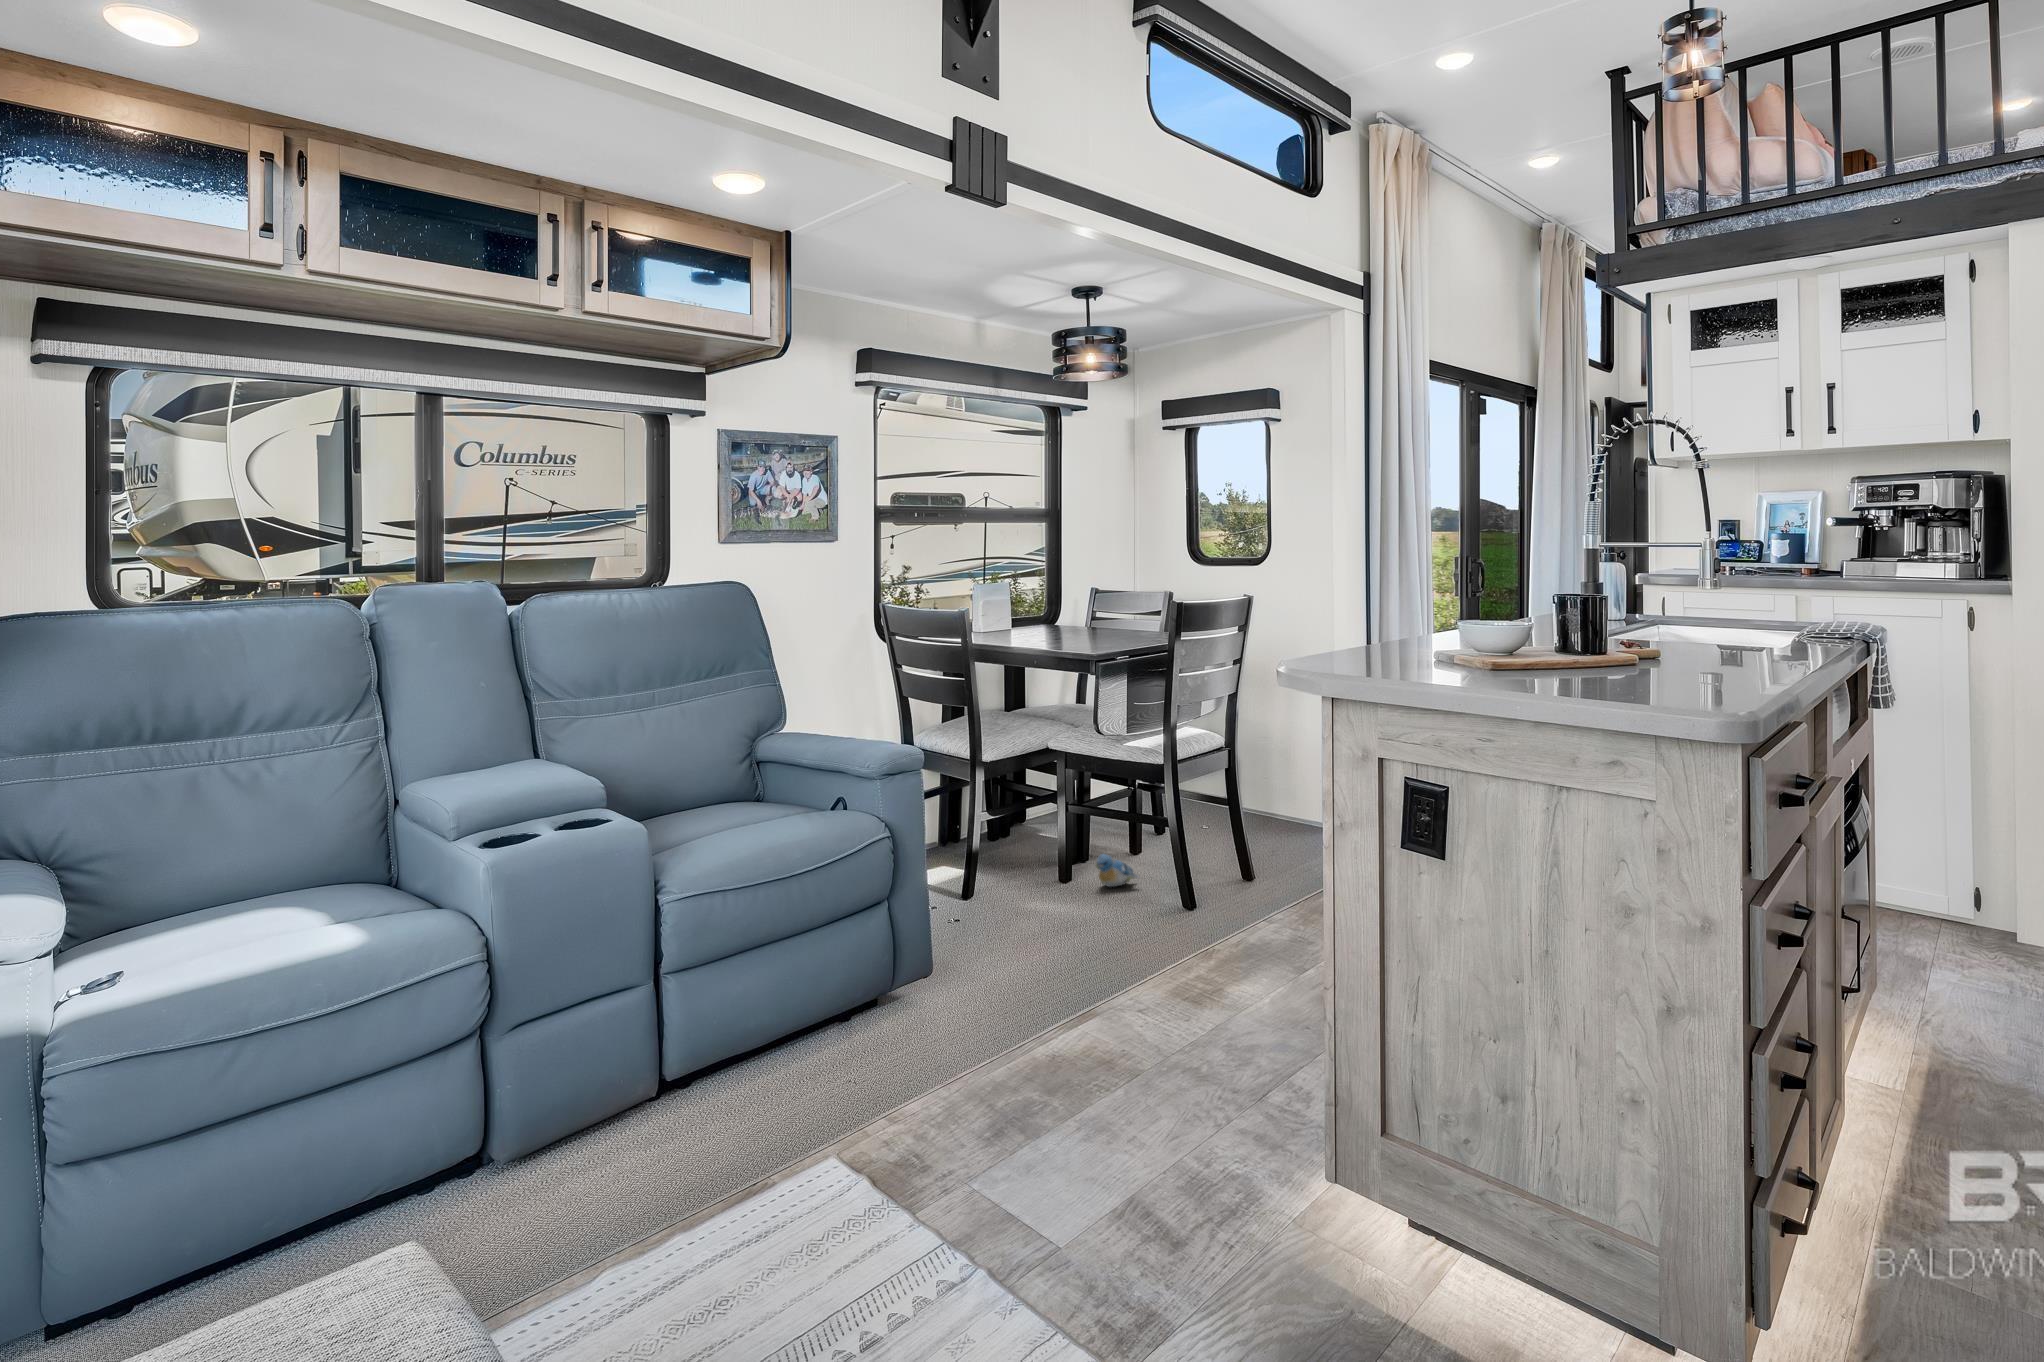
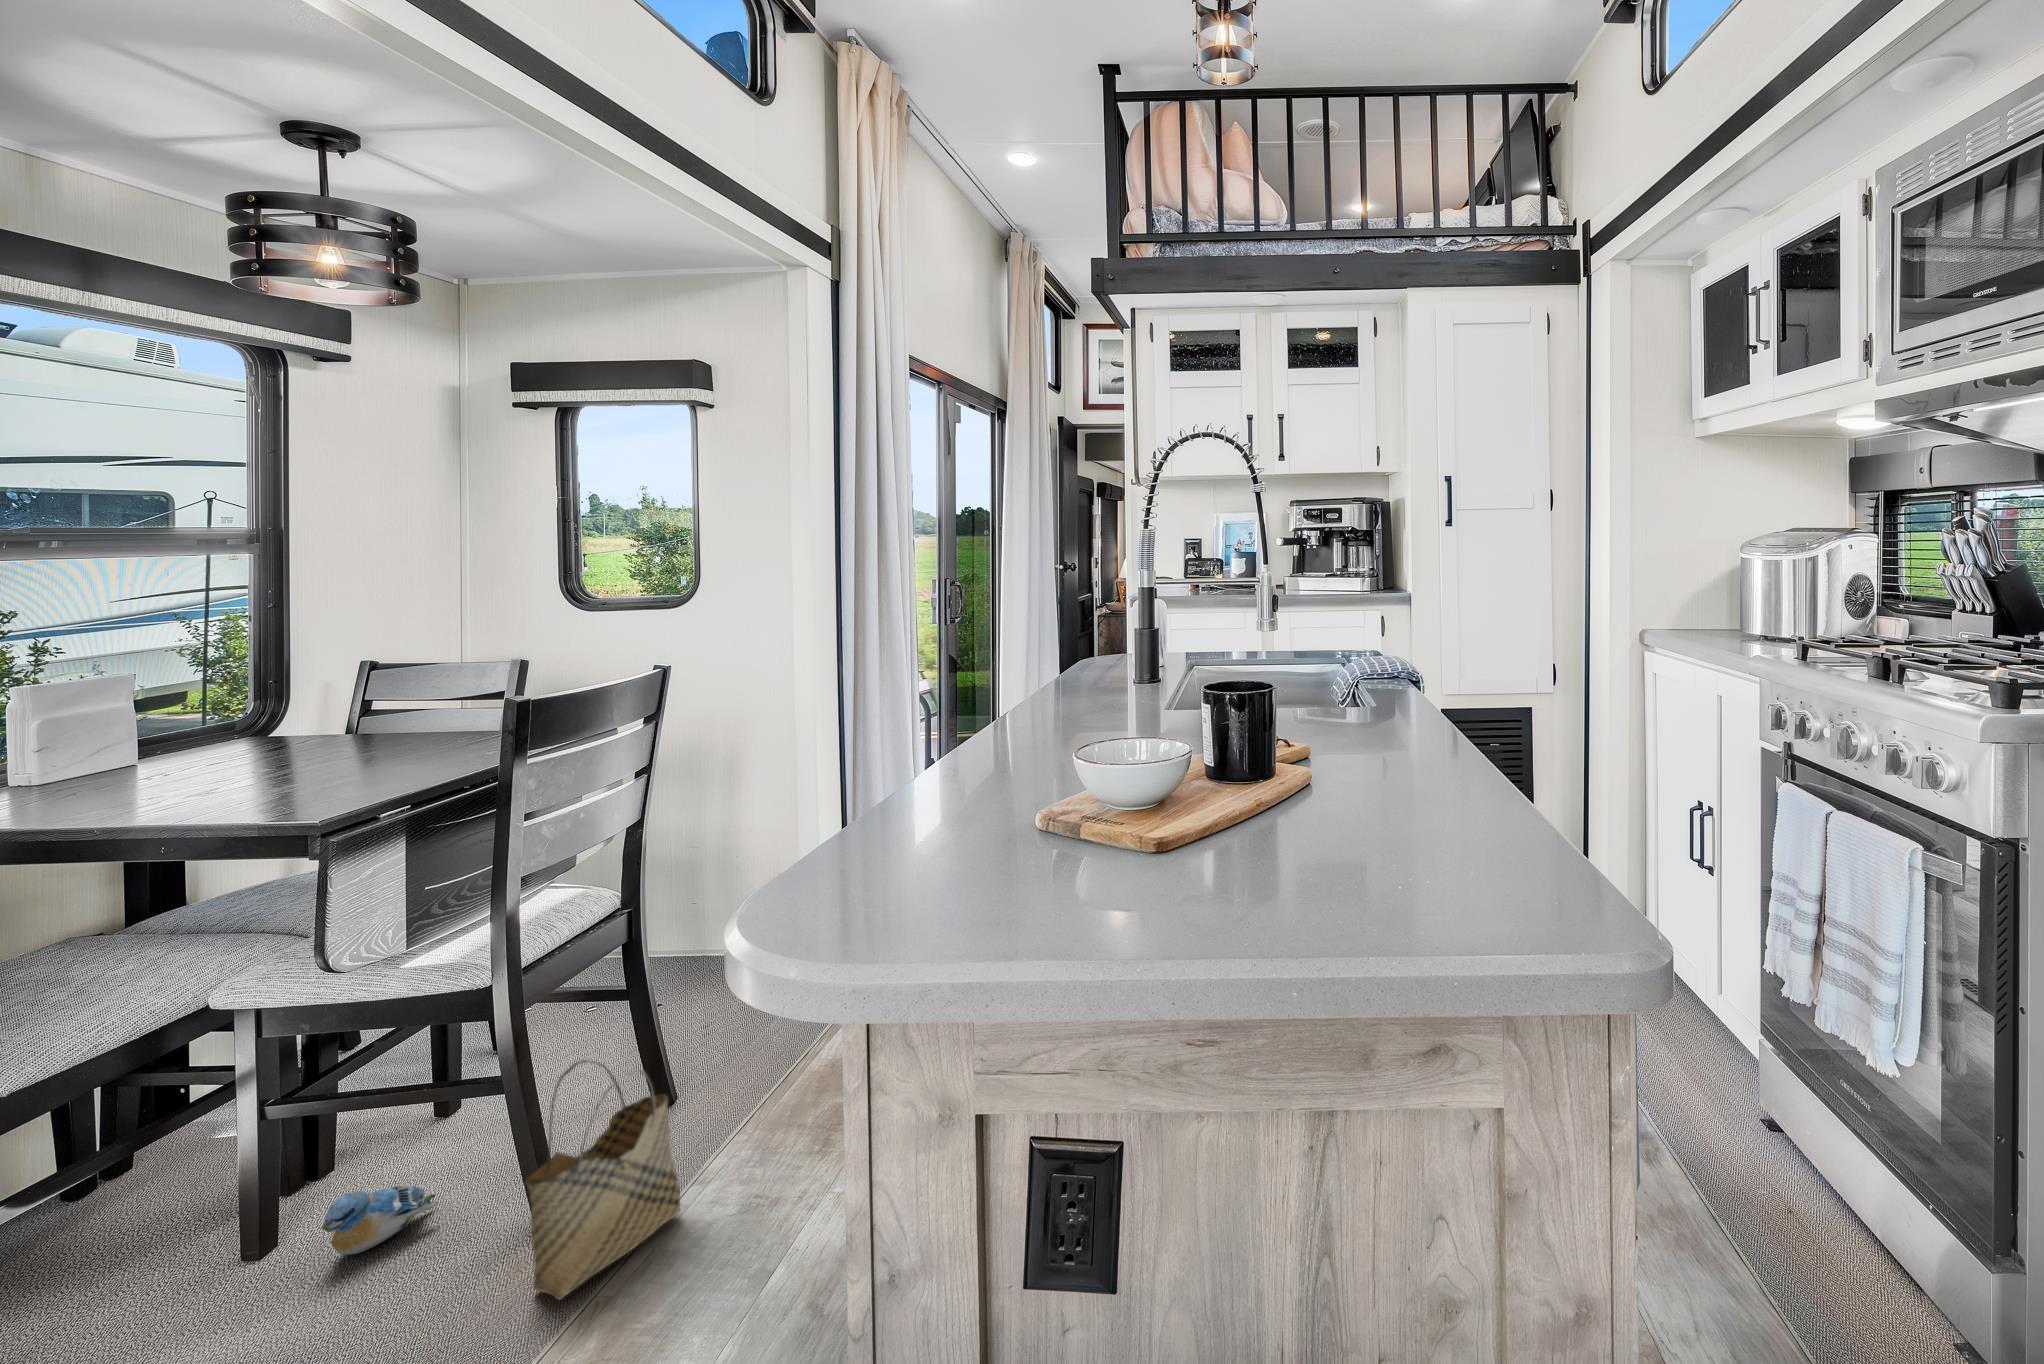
woven basket: none [1182,811,1254,927] -> present [526,1060,680,1300]

